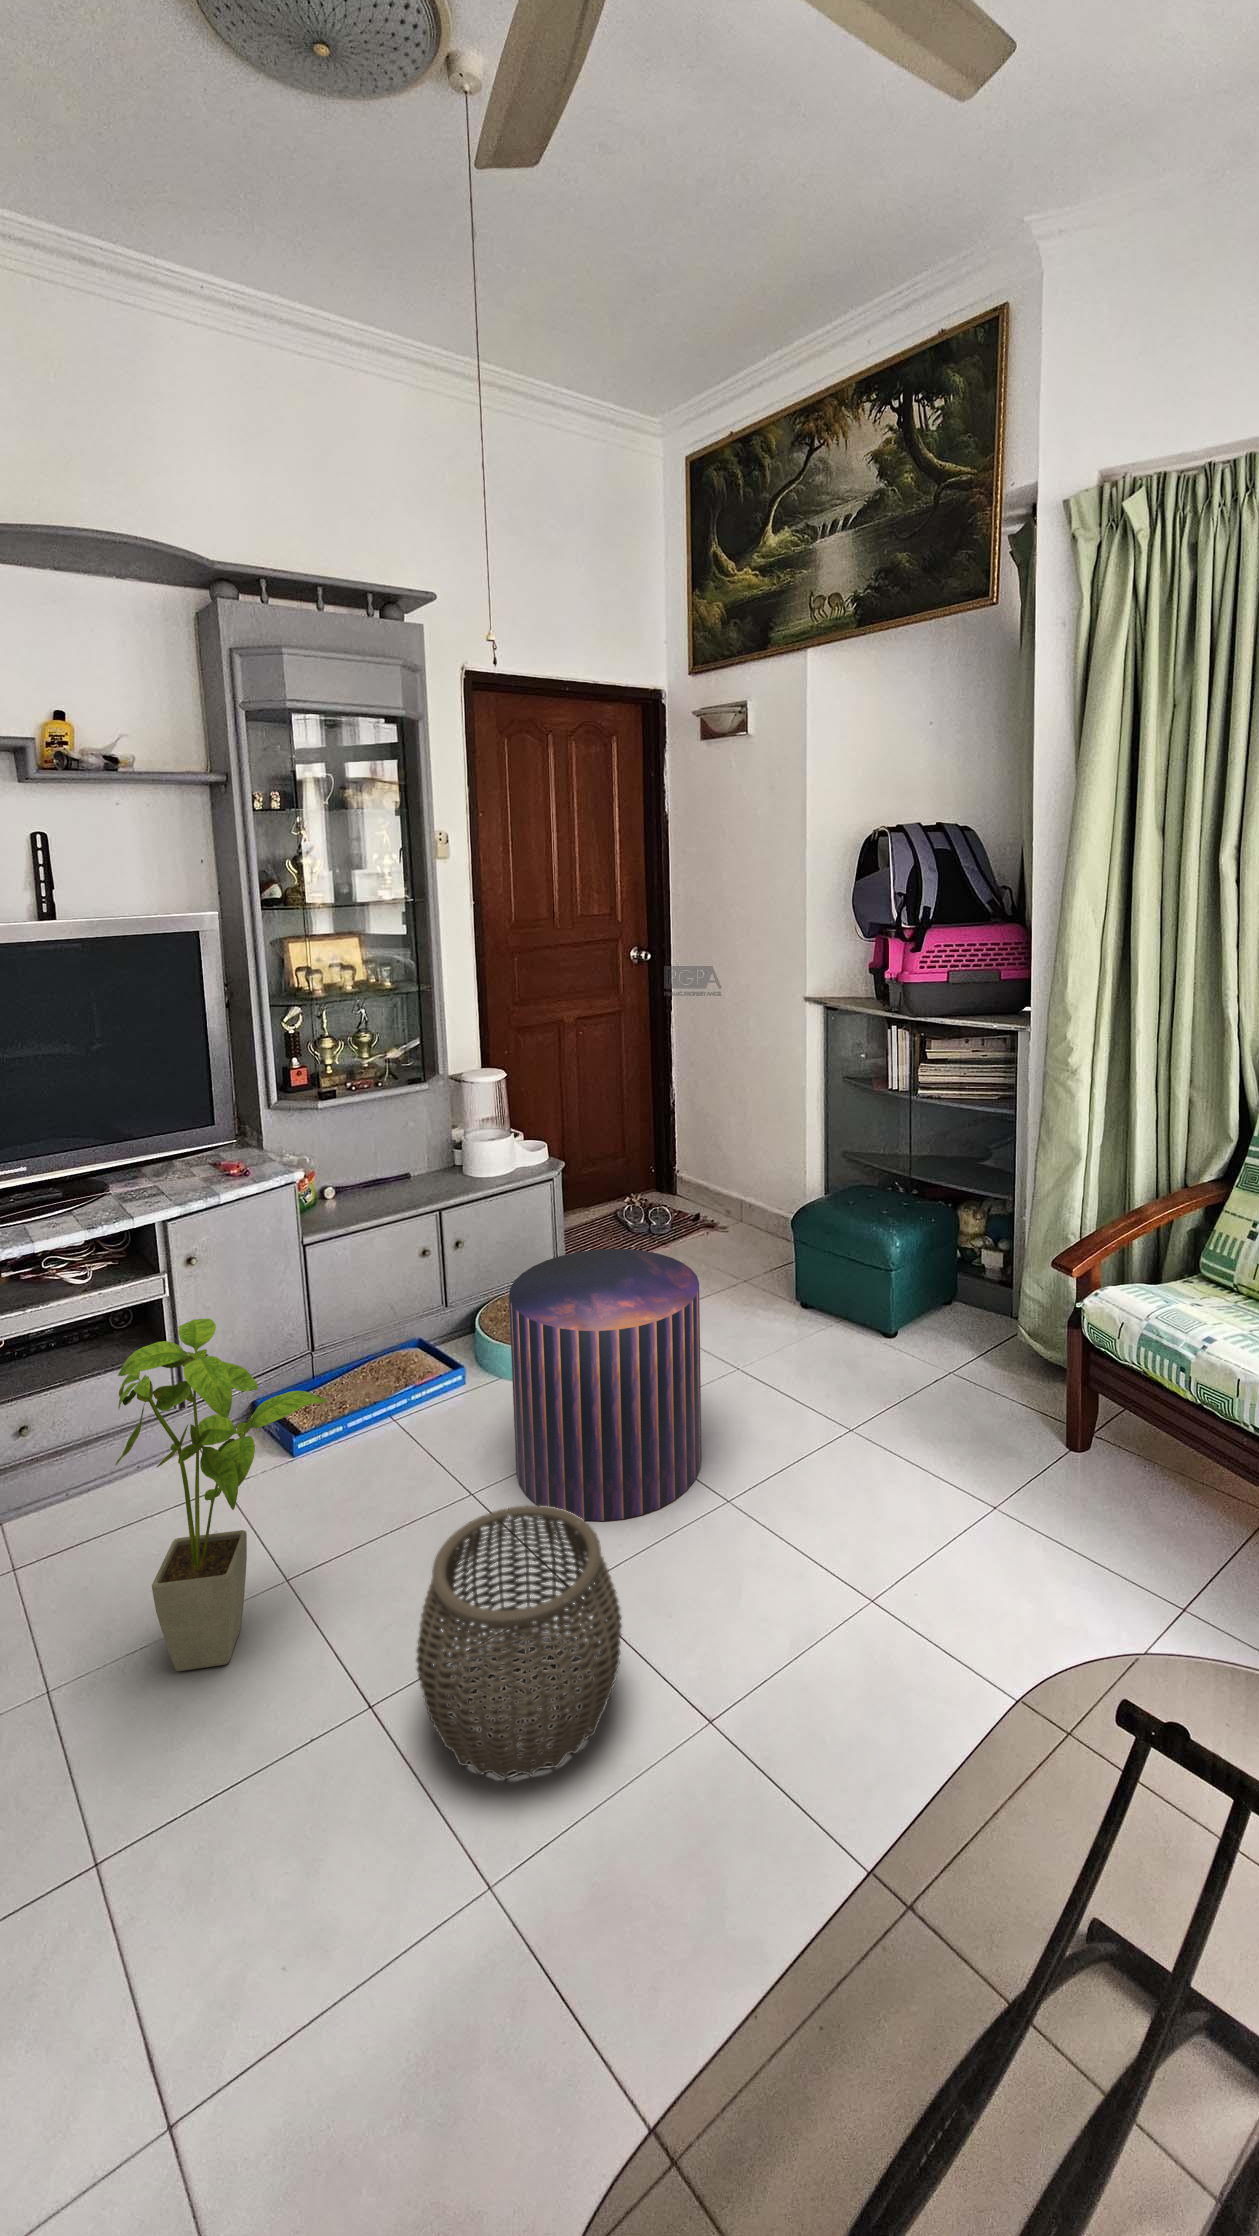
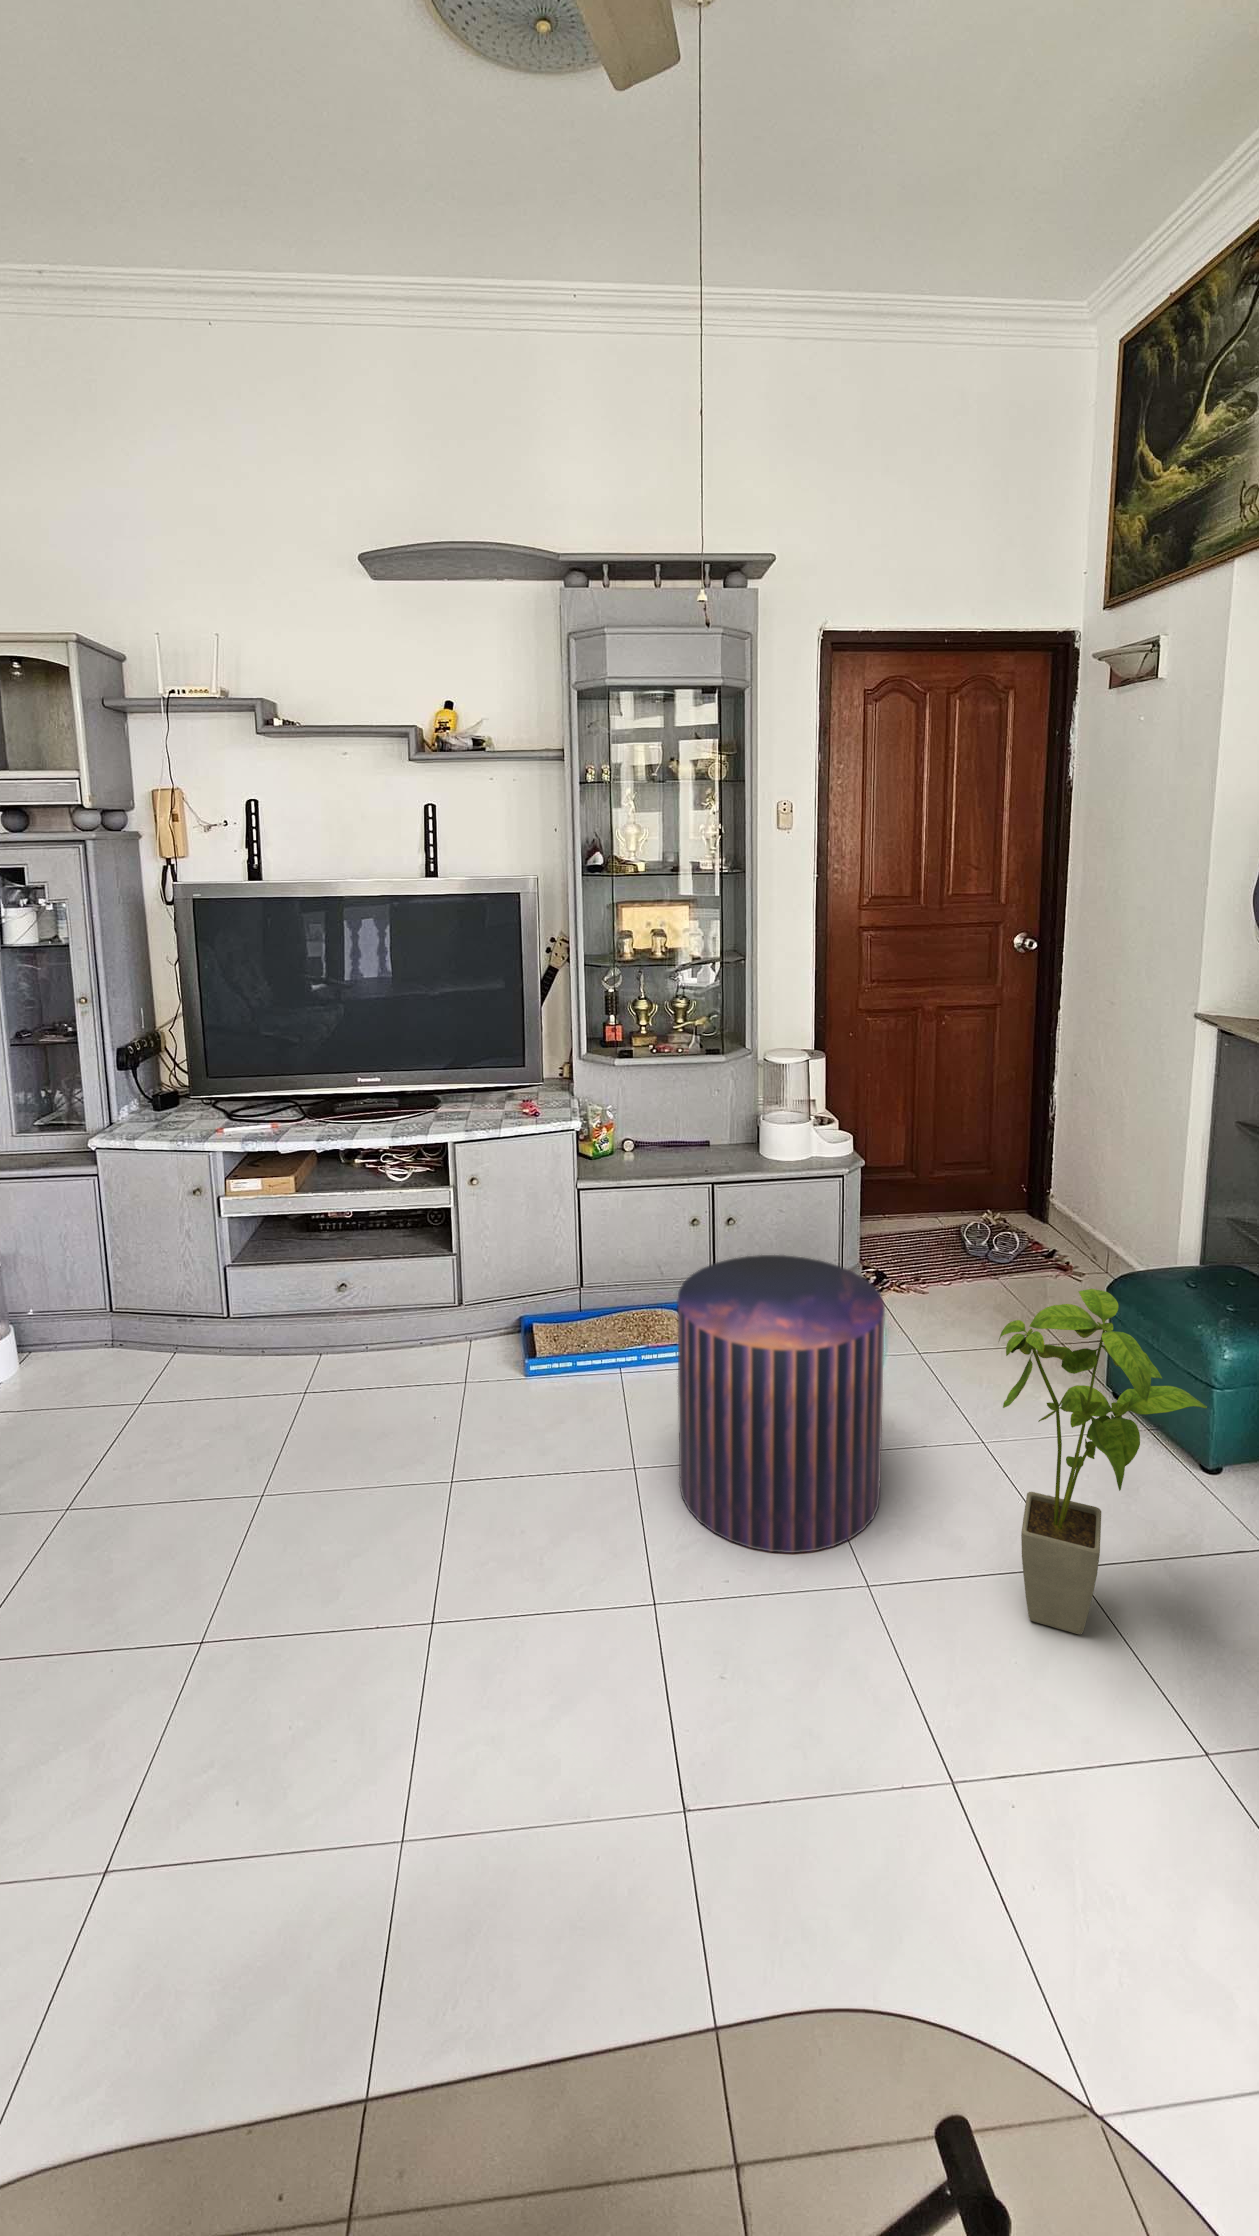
house plant: present [115,1319,328,1671] -> present [999,1289,1207,1634]
woven basket: present [416,1506,622,1779] -> none [435,1484,640,1755]

